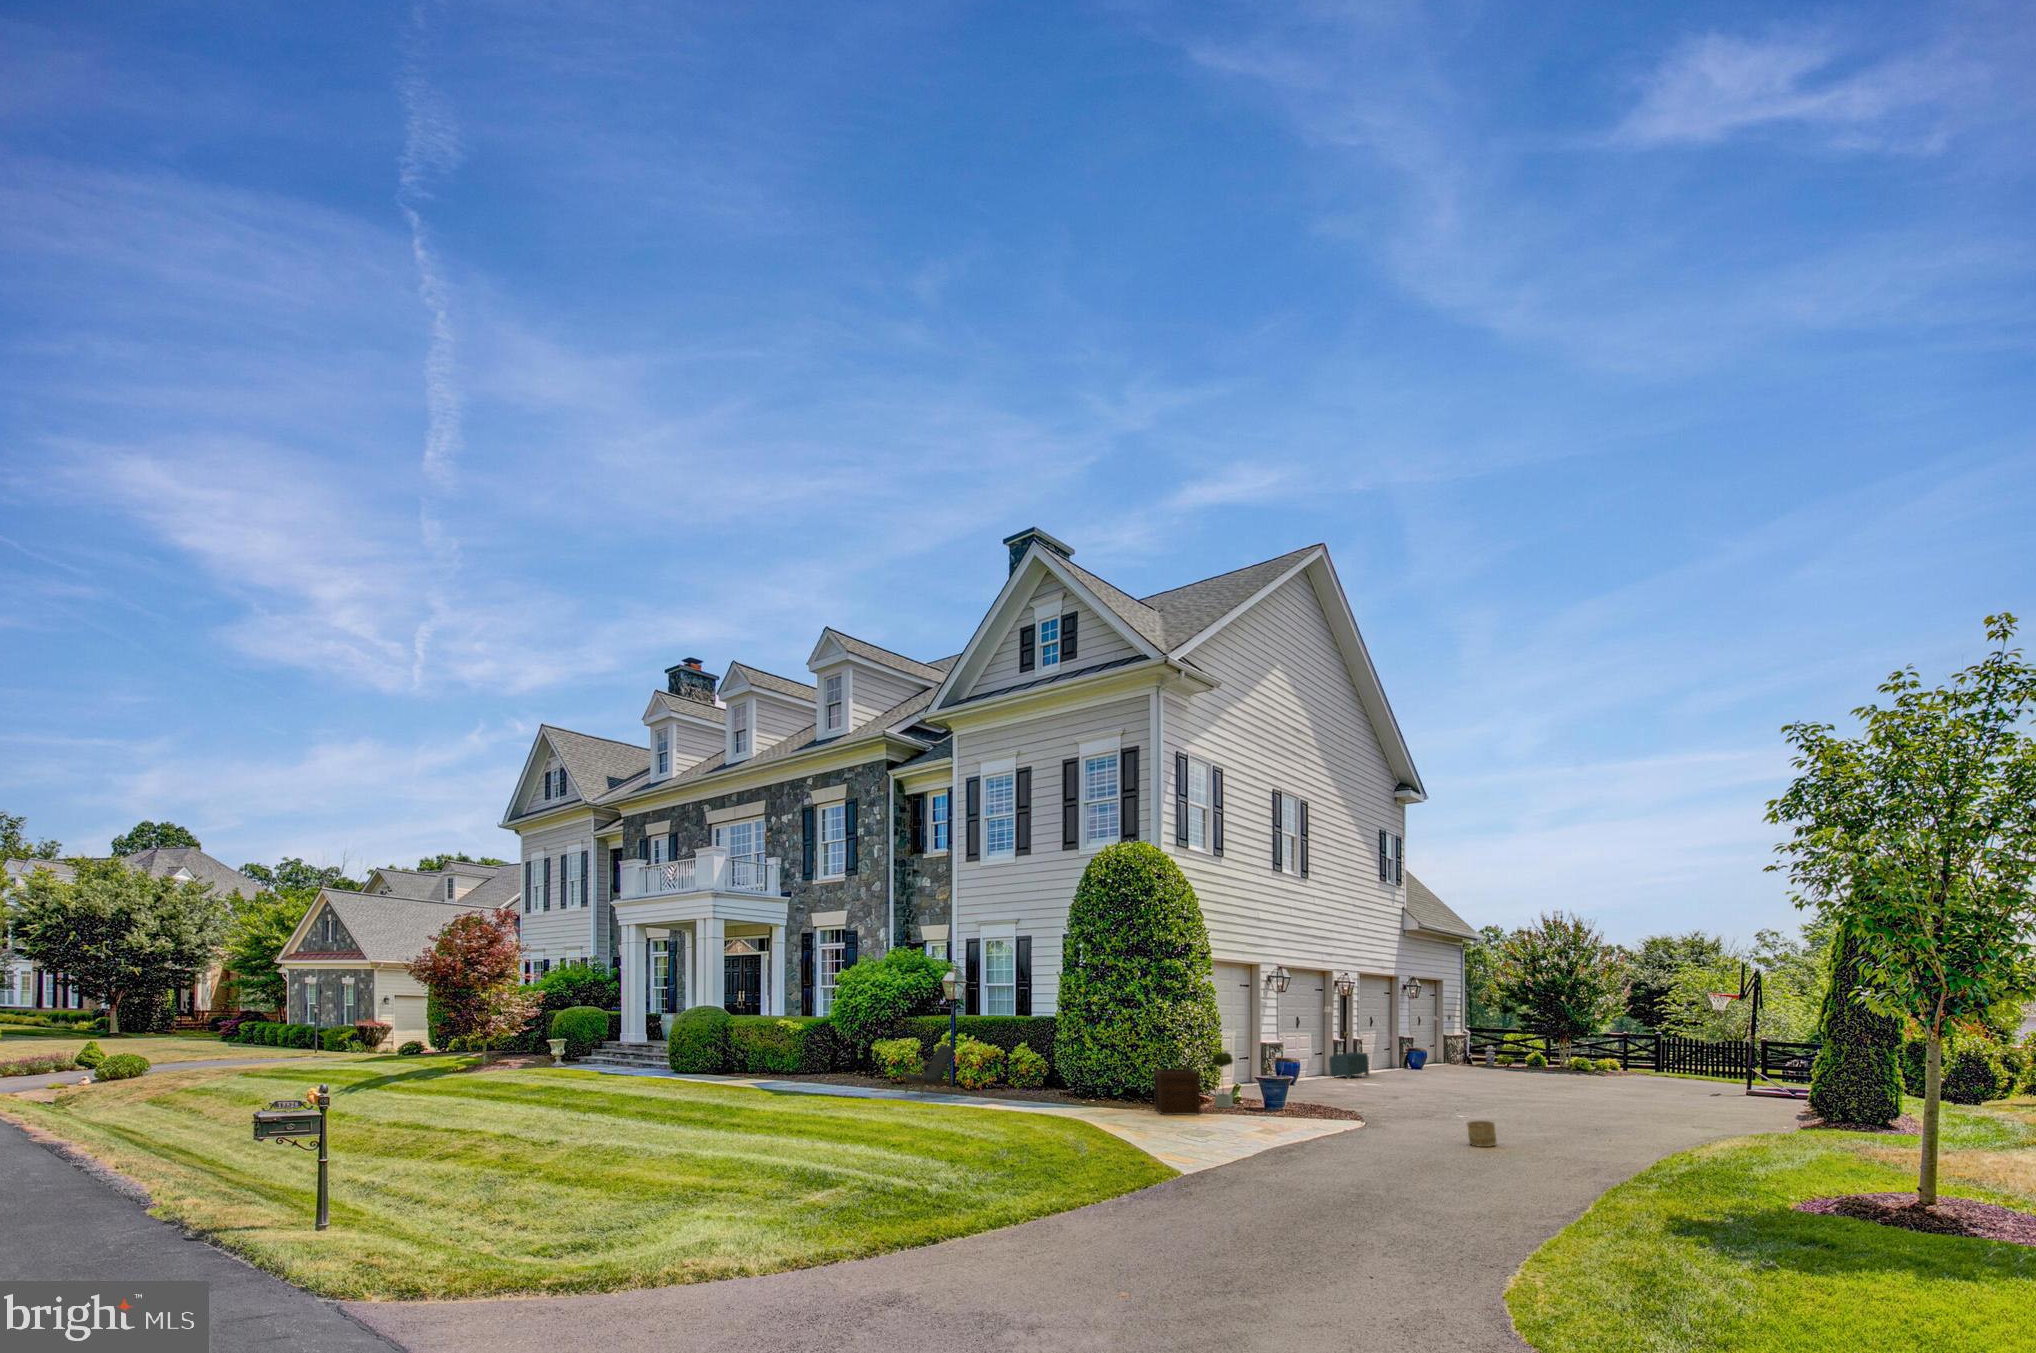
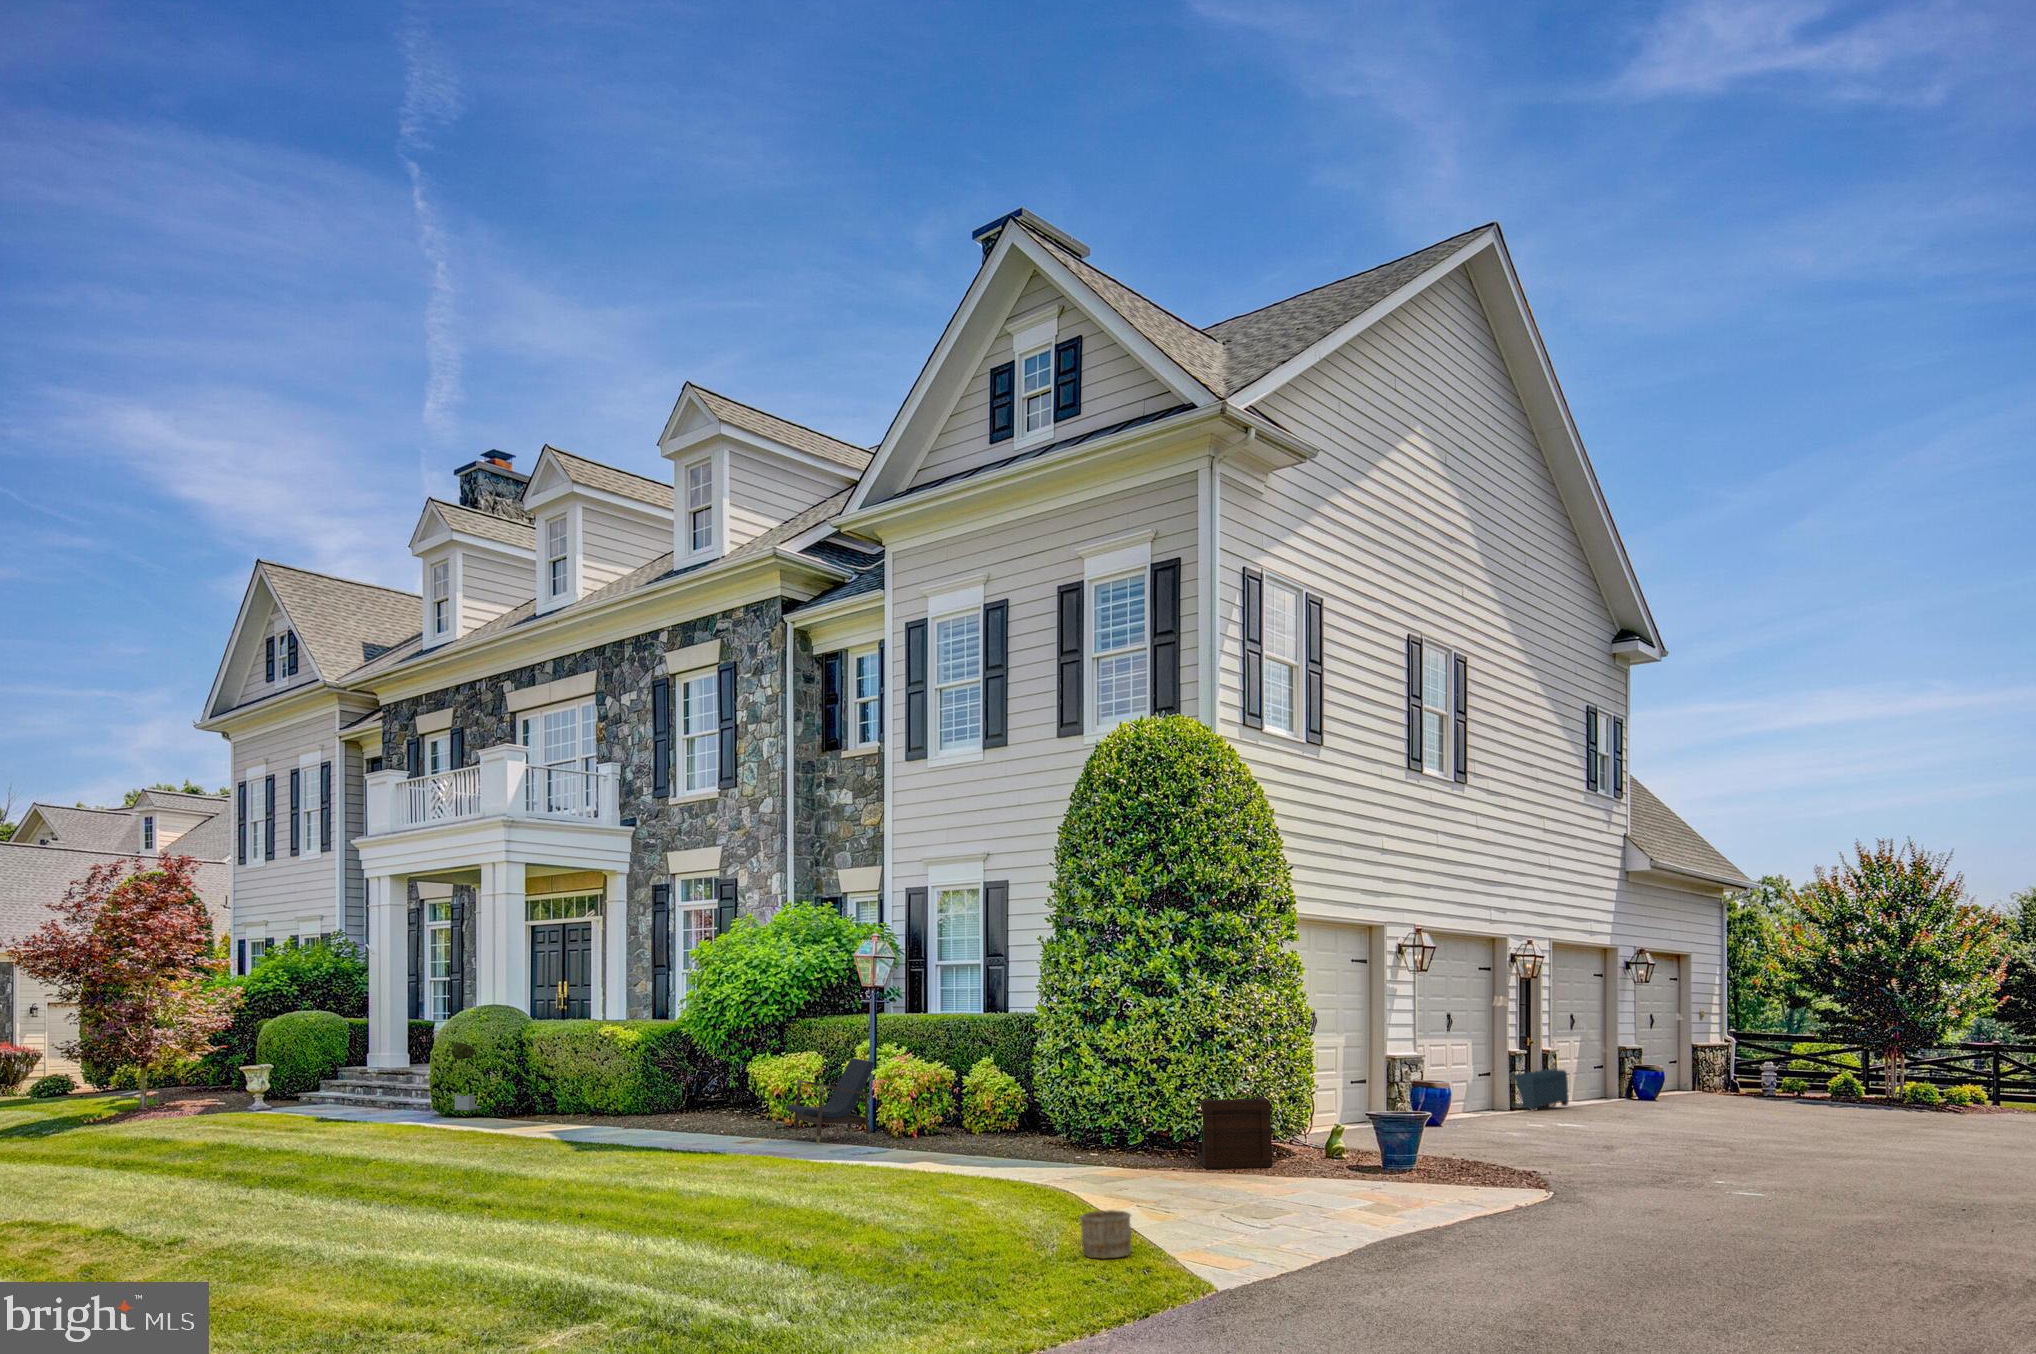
potted tree: present [1212,1052,1233,1108] -> present [451,1042,481,1110]
wooden bucket: present [1467,1121,1496,1147] -> present [1080,1210,1131,1259]

